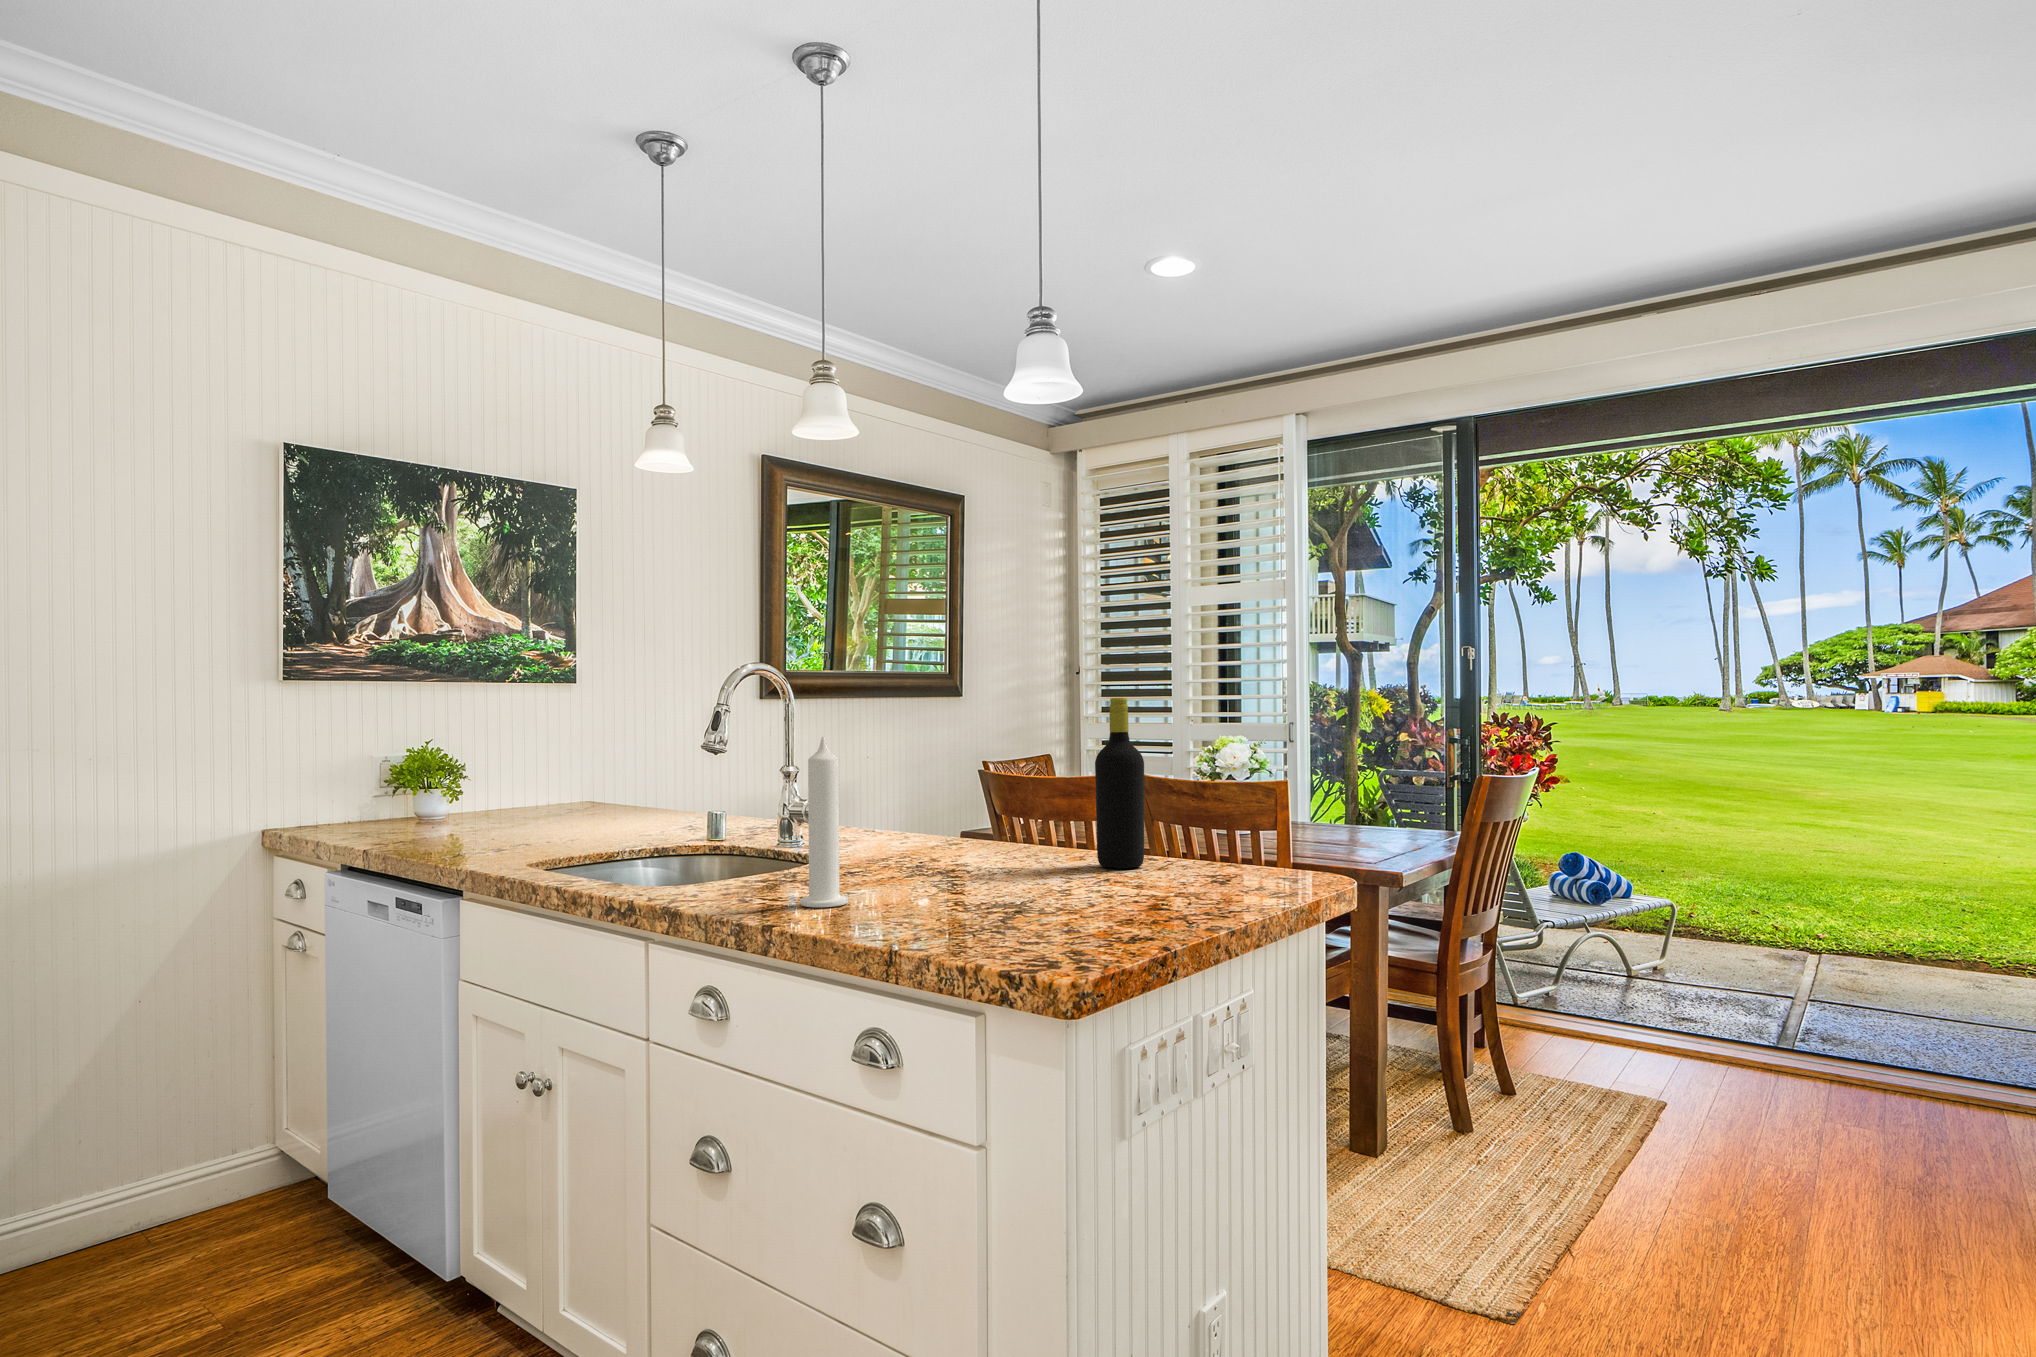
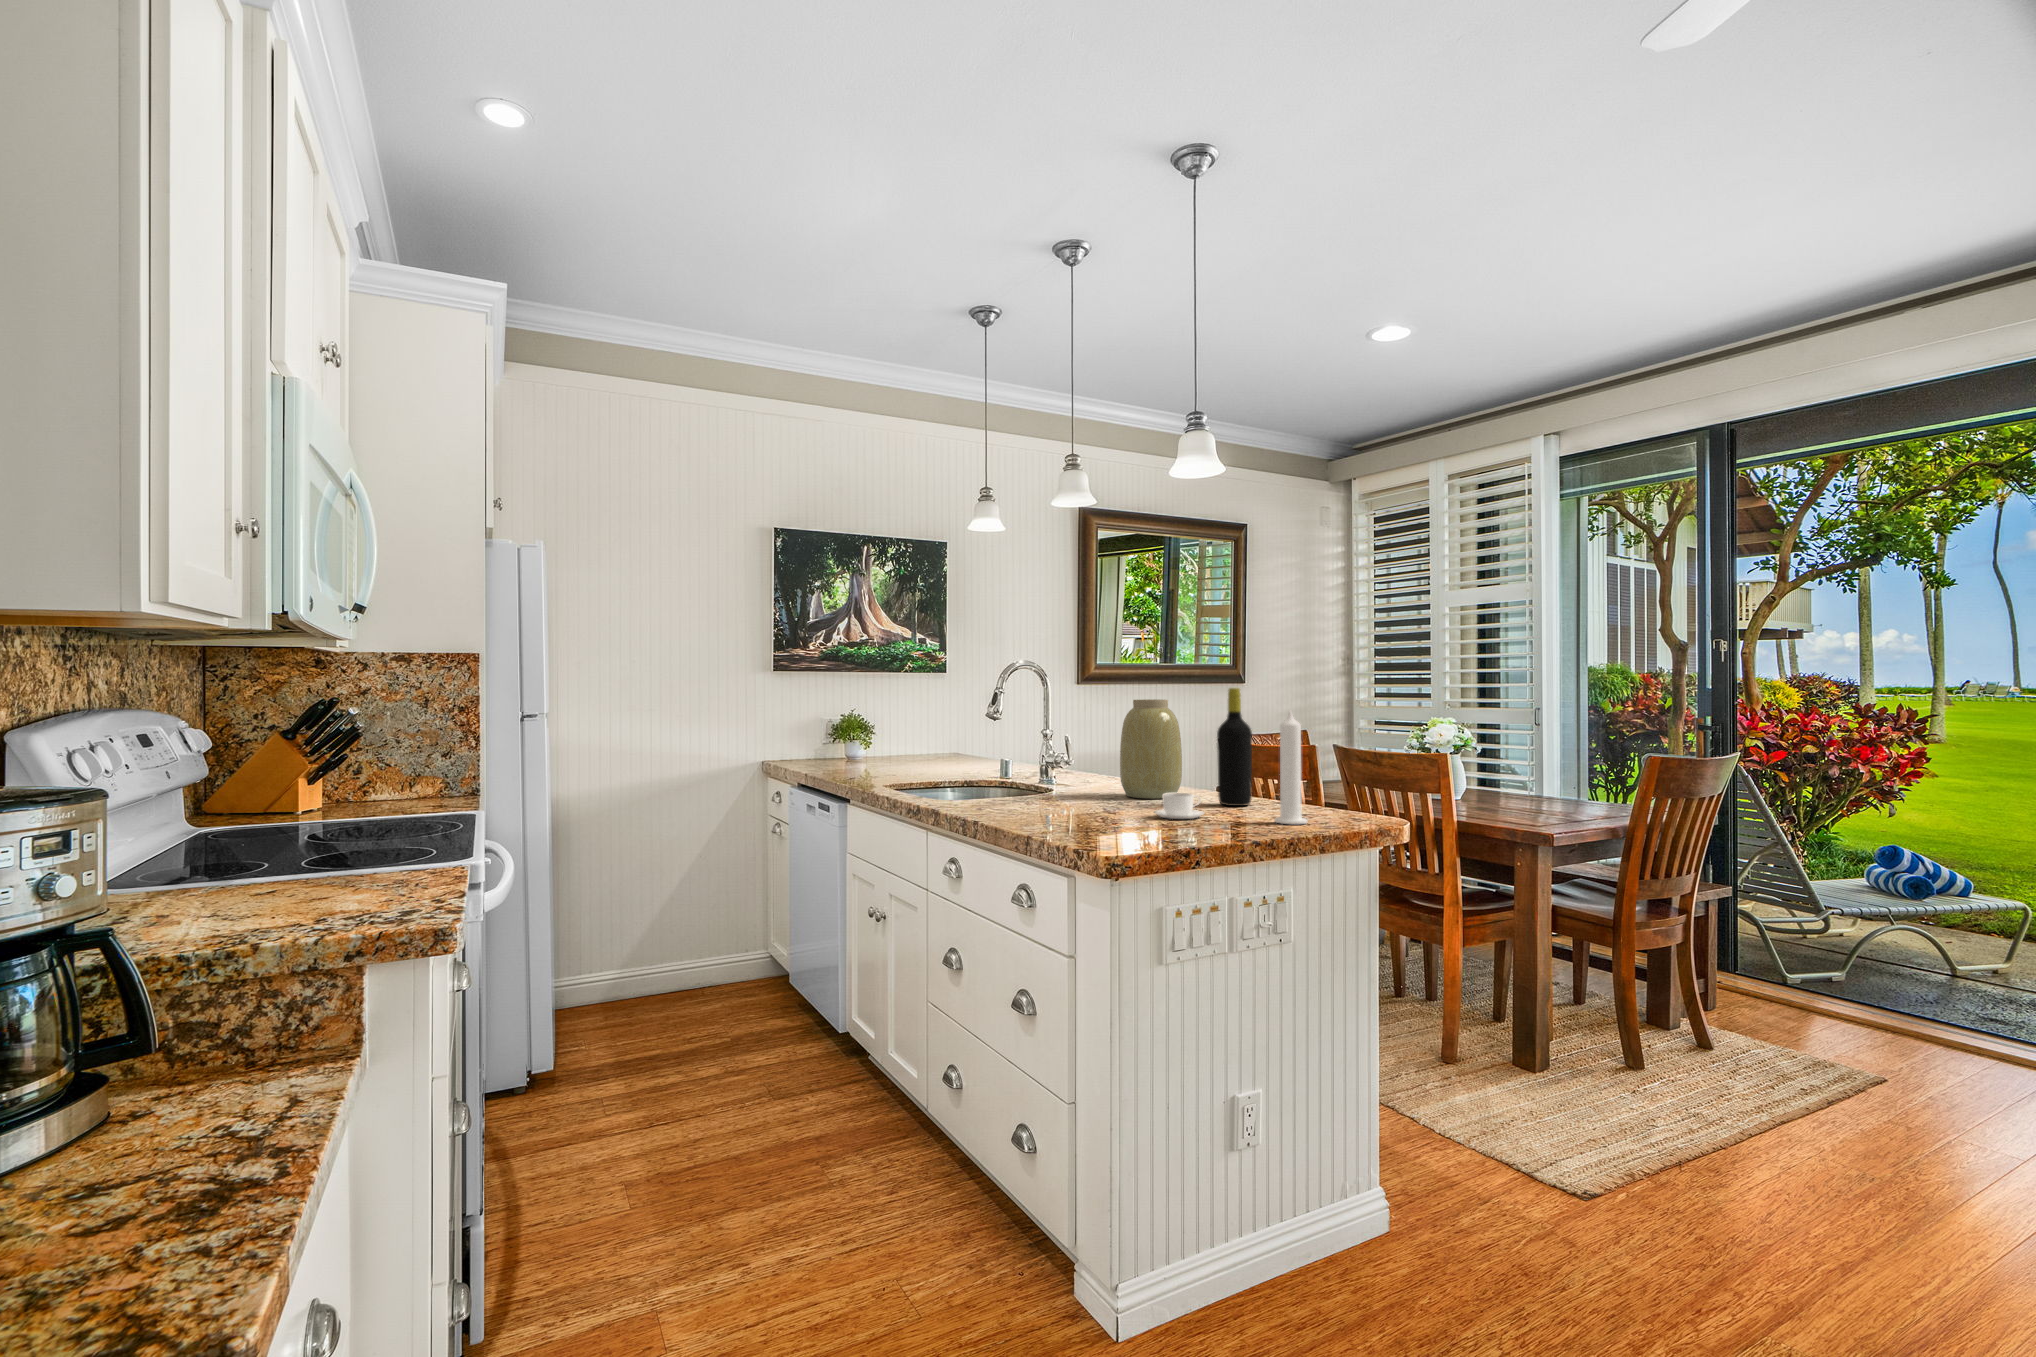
vase: none [935,716,1024,863] -> present [1120,699,1182,799]
candle: present [800,737,848,907] -> present [1275,710,1307,824]
coffee cup: none [1044,856,1122,897] -> present [1154,793,1204,819]

